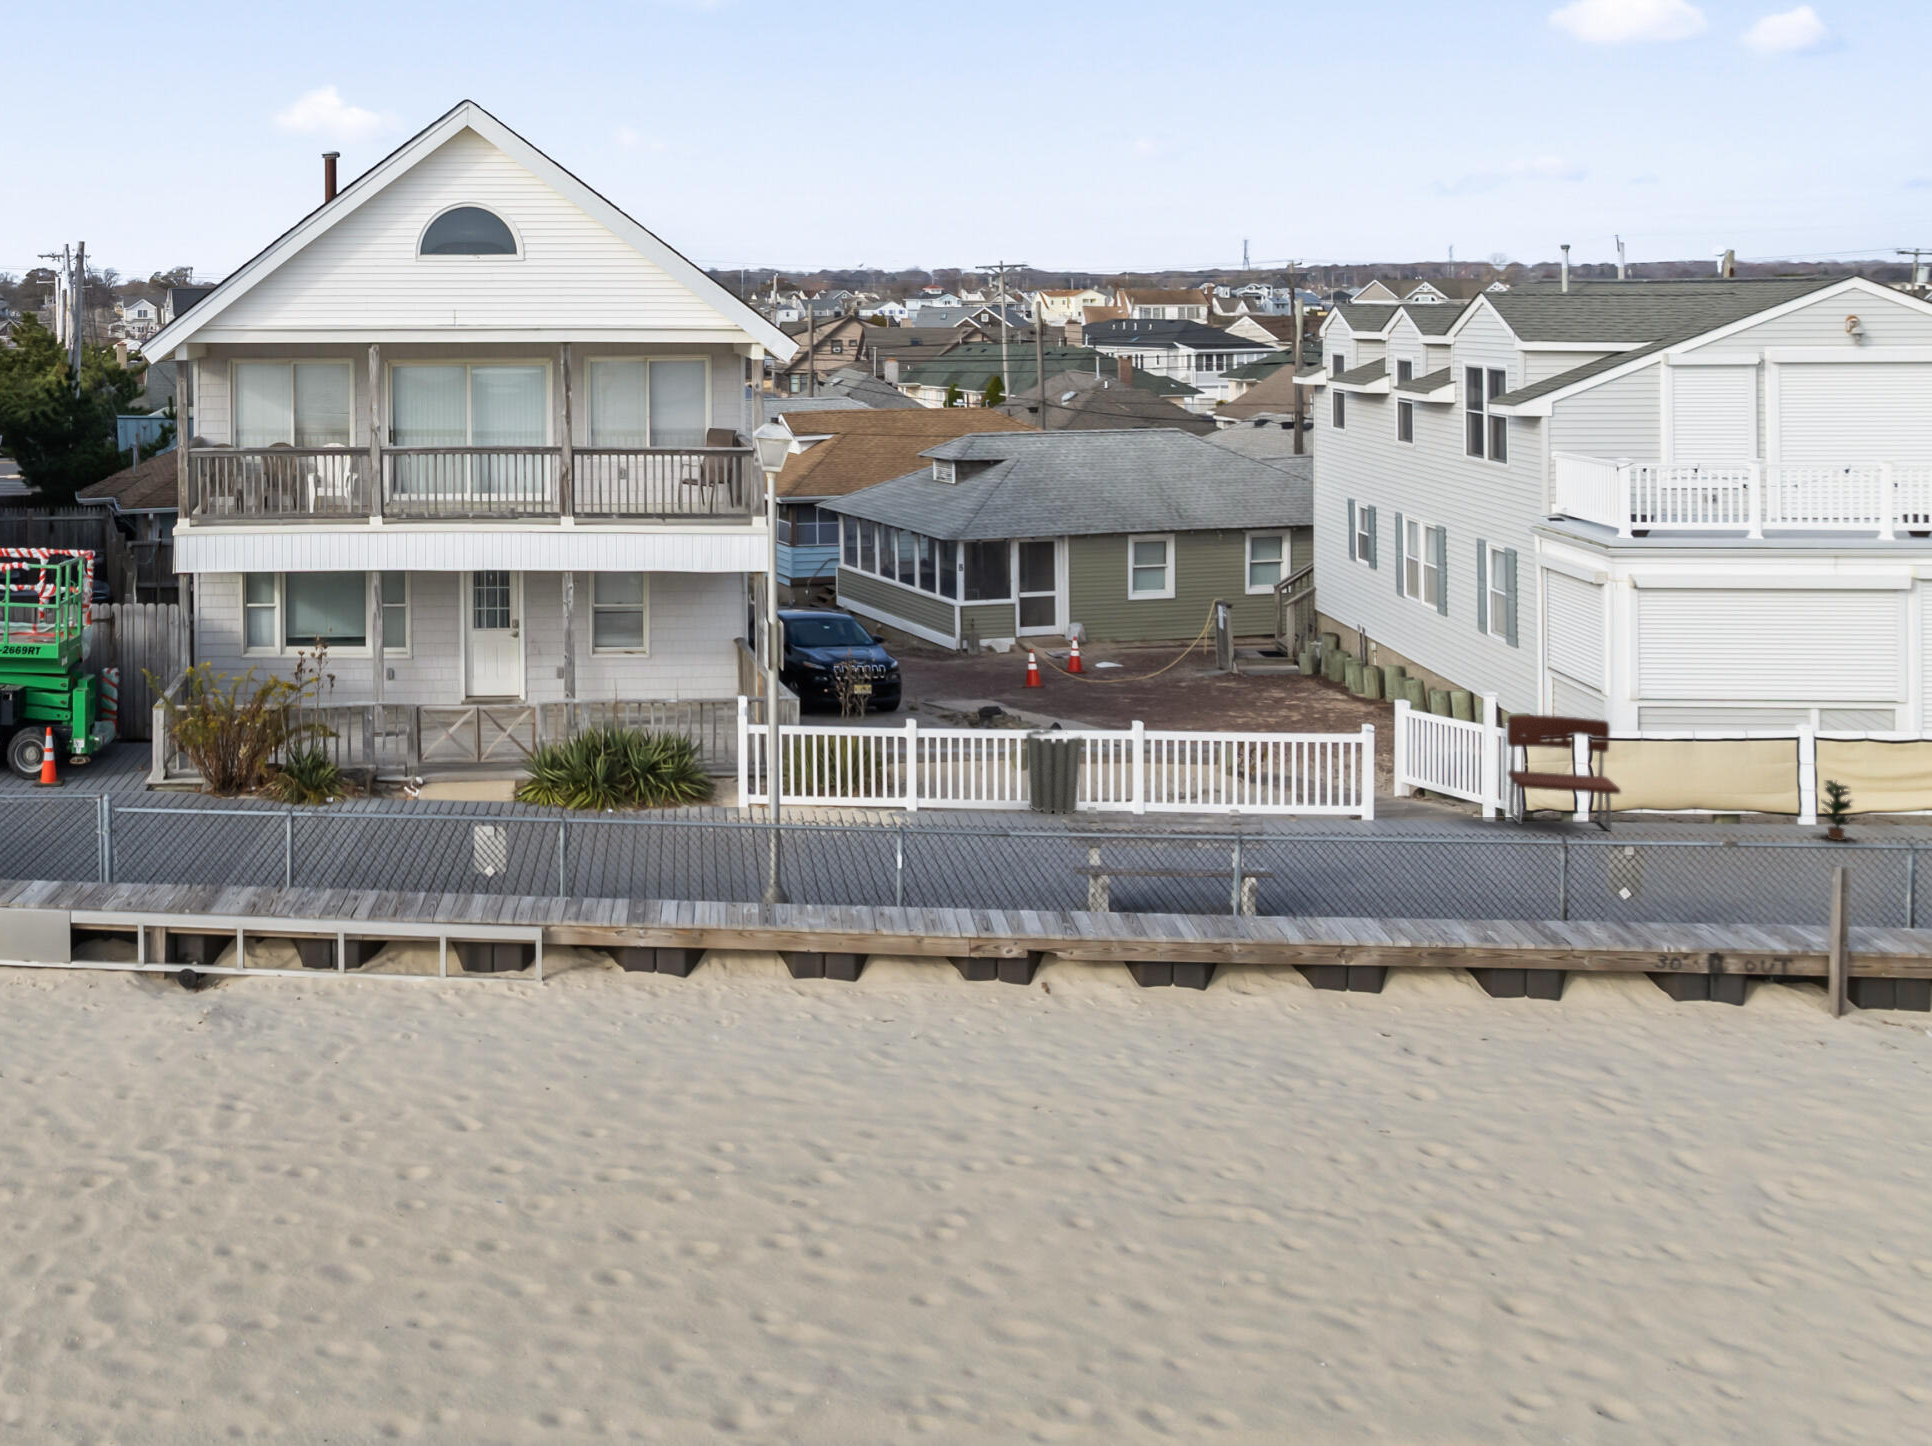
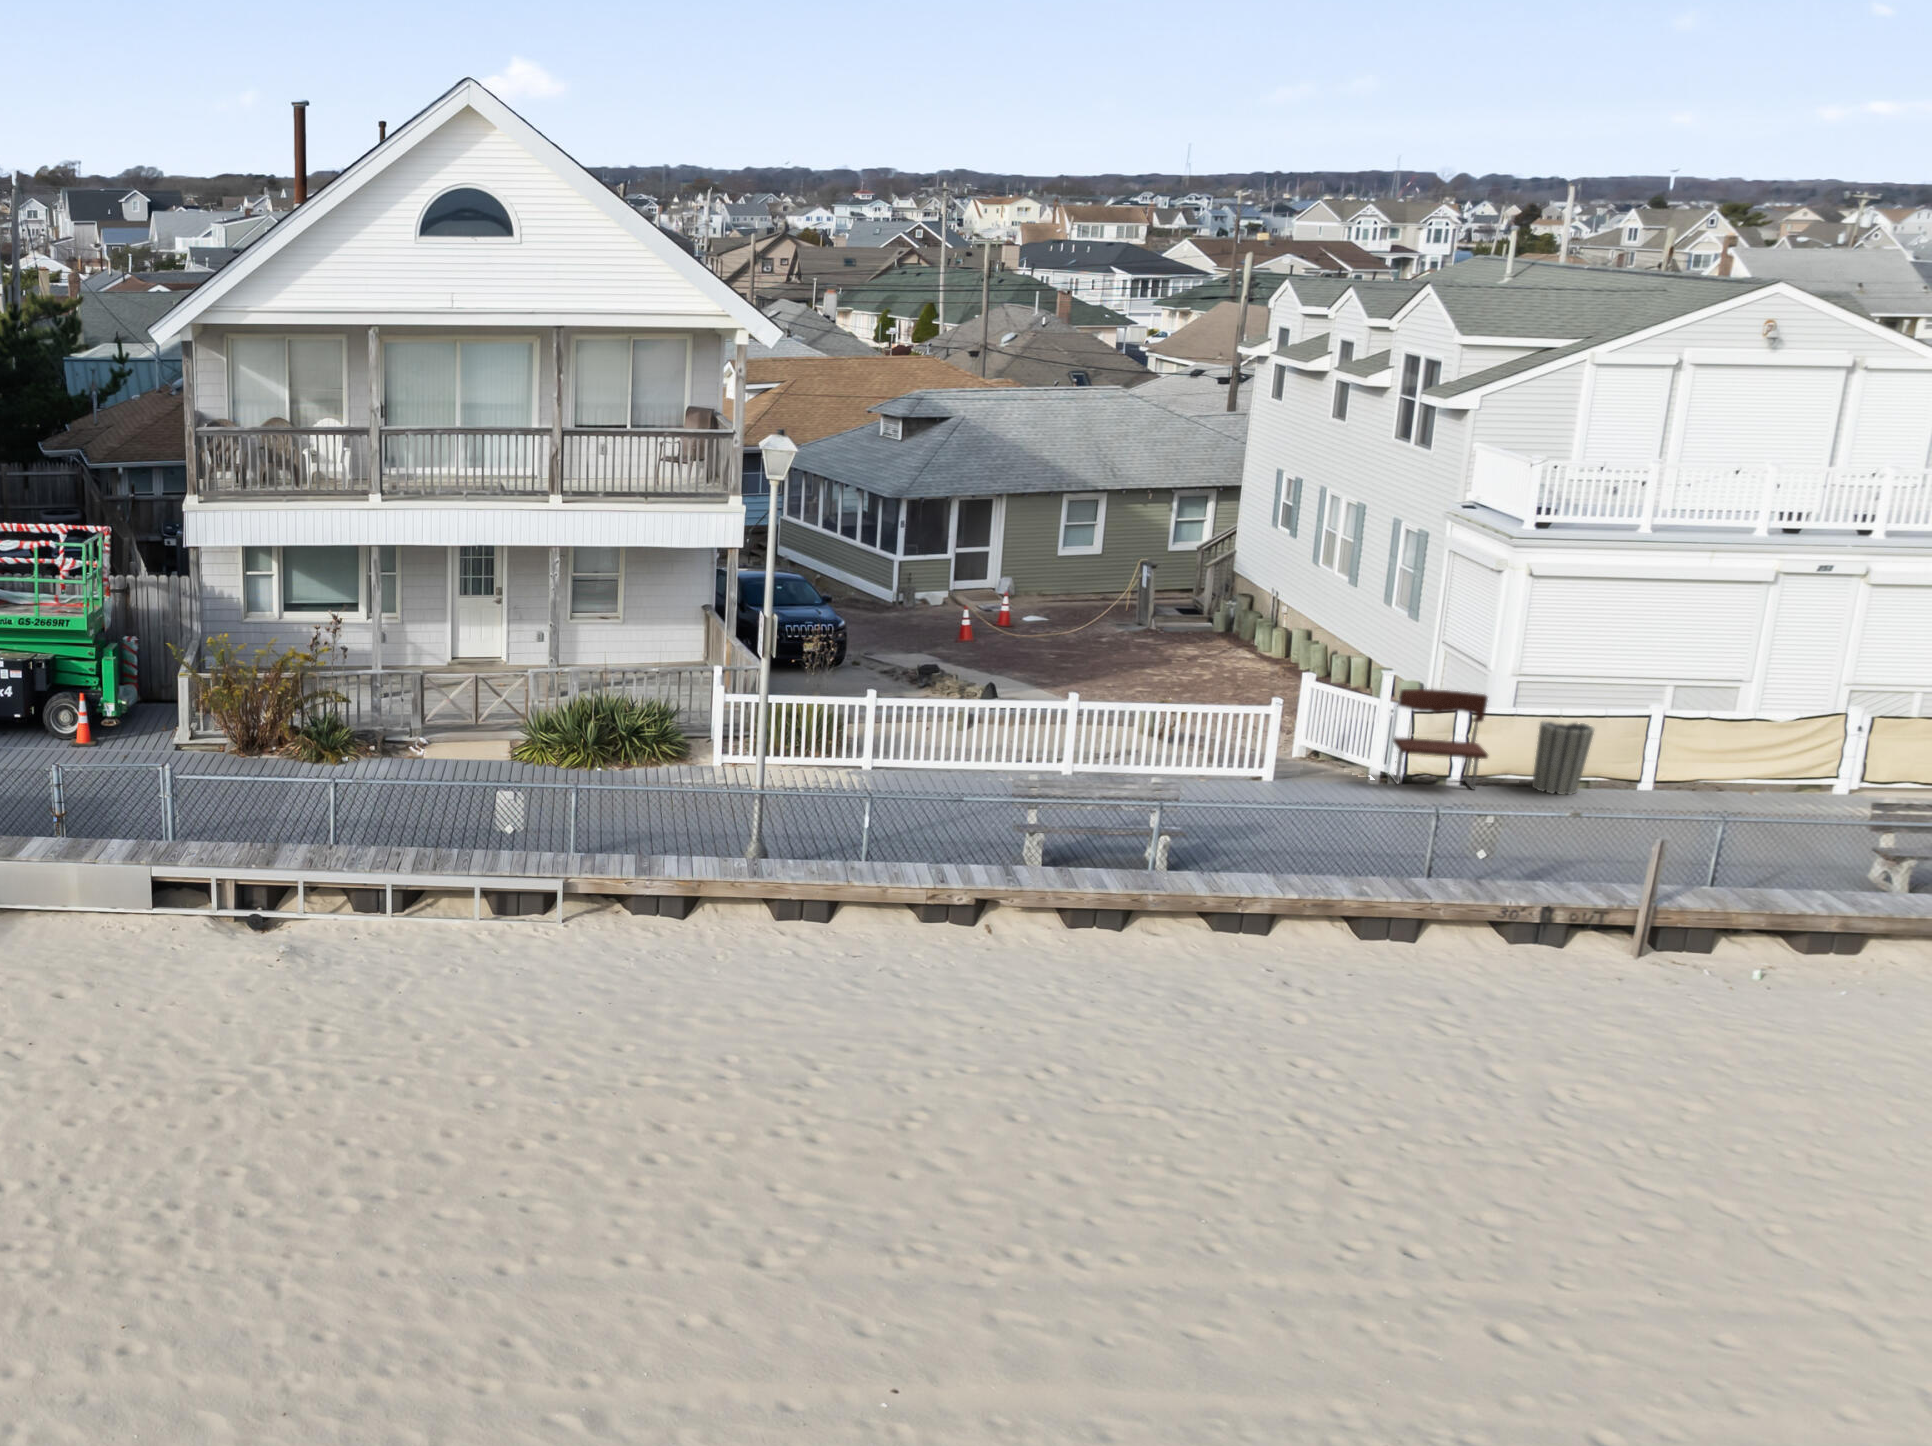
trash can: present [1026,730,1082,814] -> present [1532,721,1594,795]
potted plant: present [1821,780,1856,841] -> none [1652,747,1686,798]

